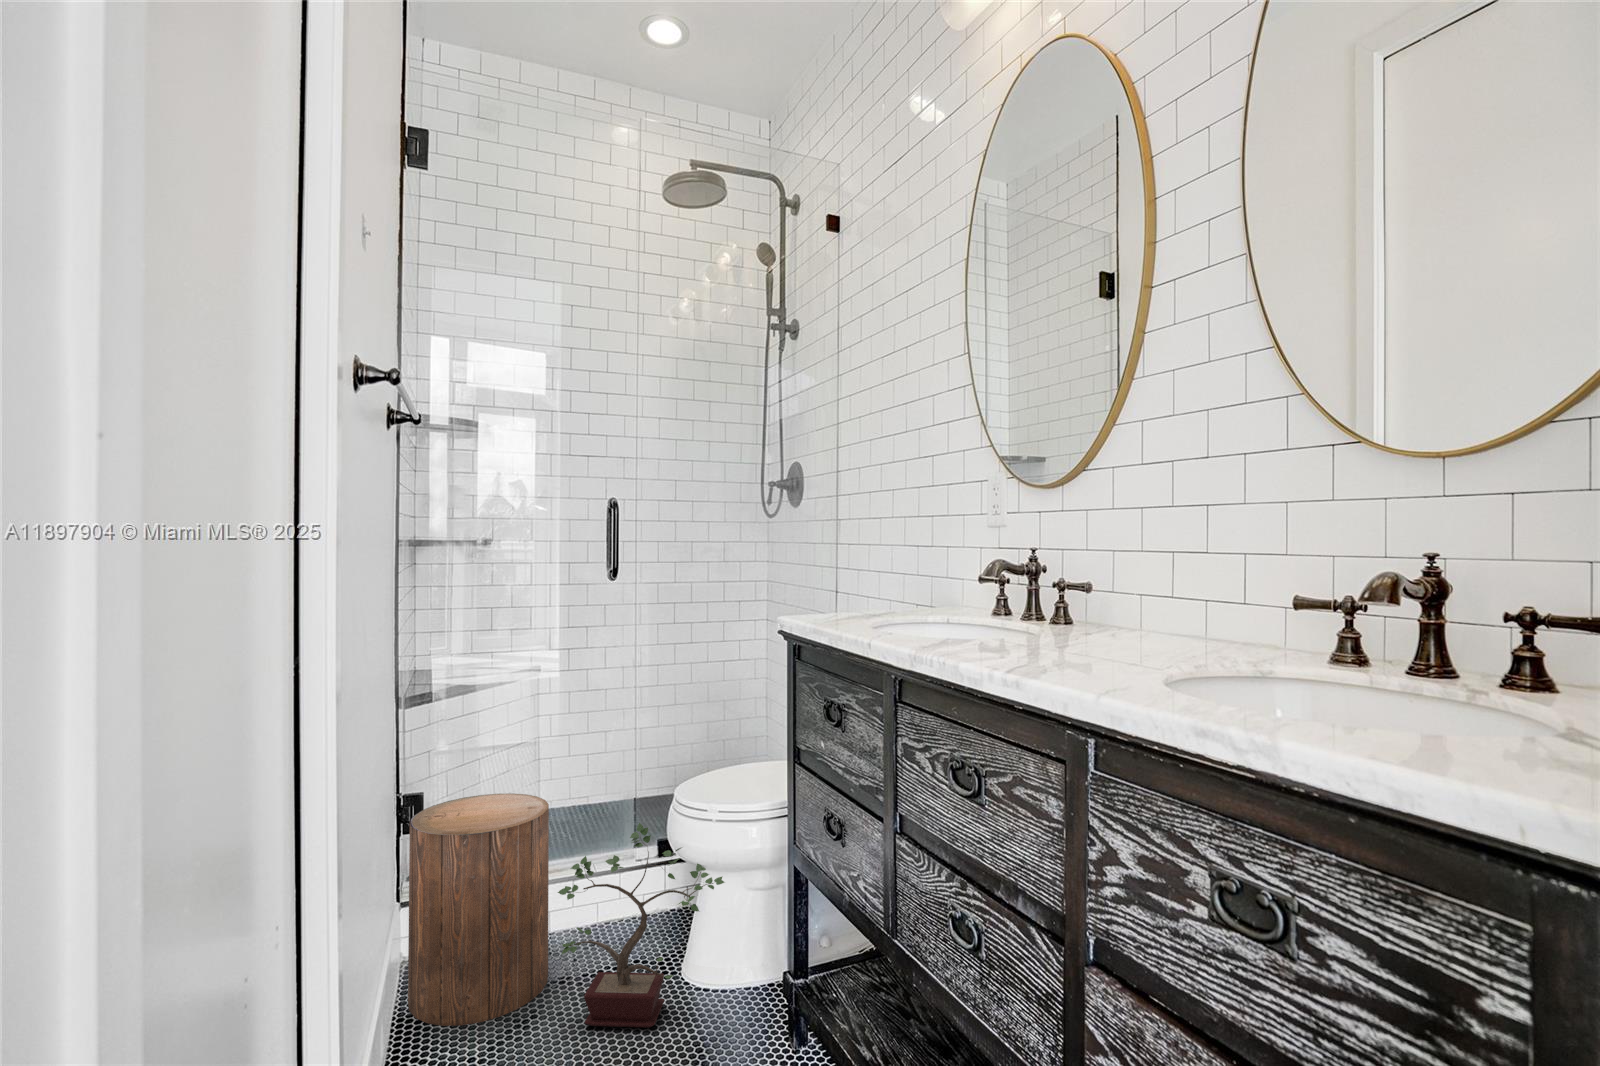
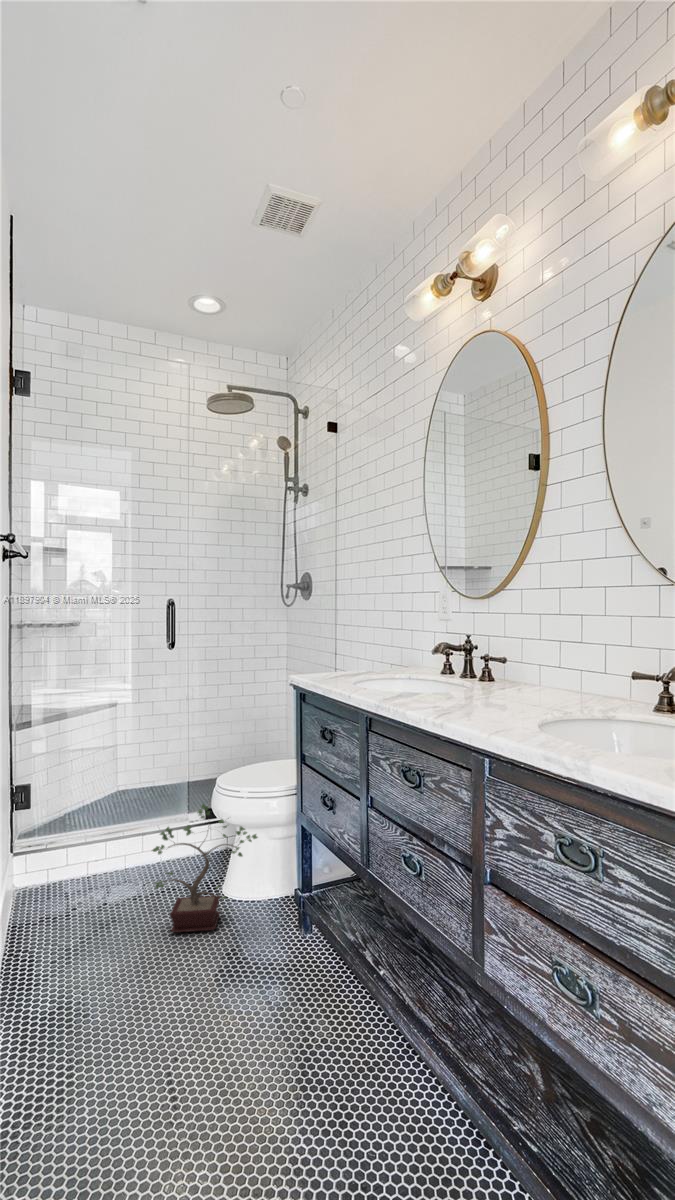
stool: present [408,793,549,1026] -> none [50,787,143,941]

